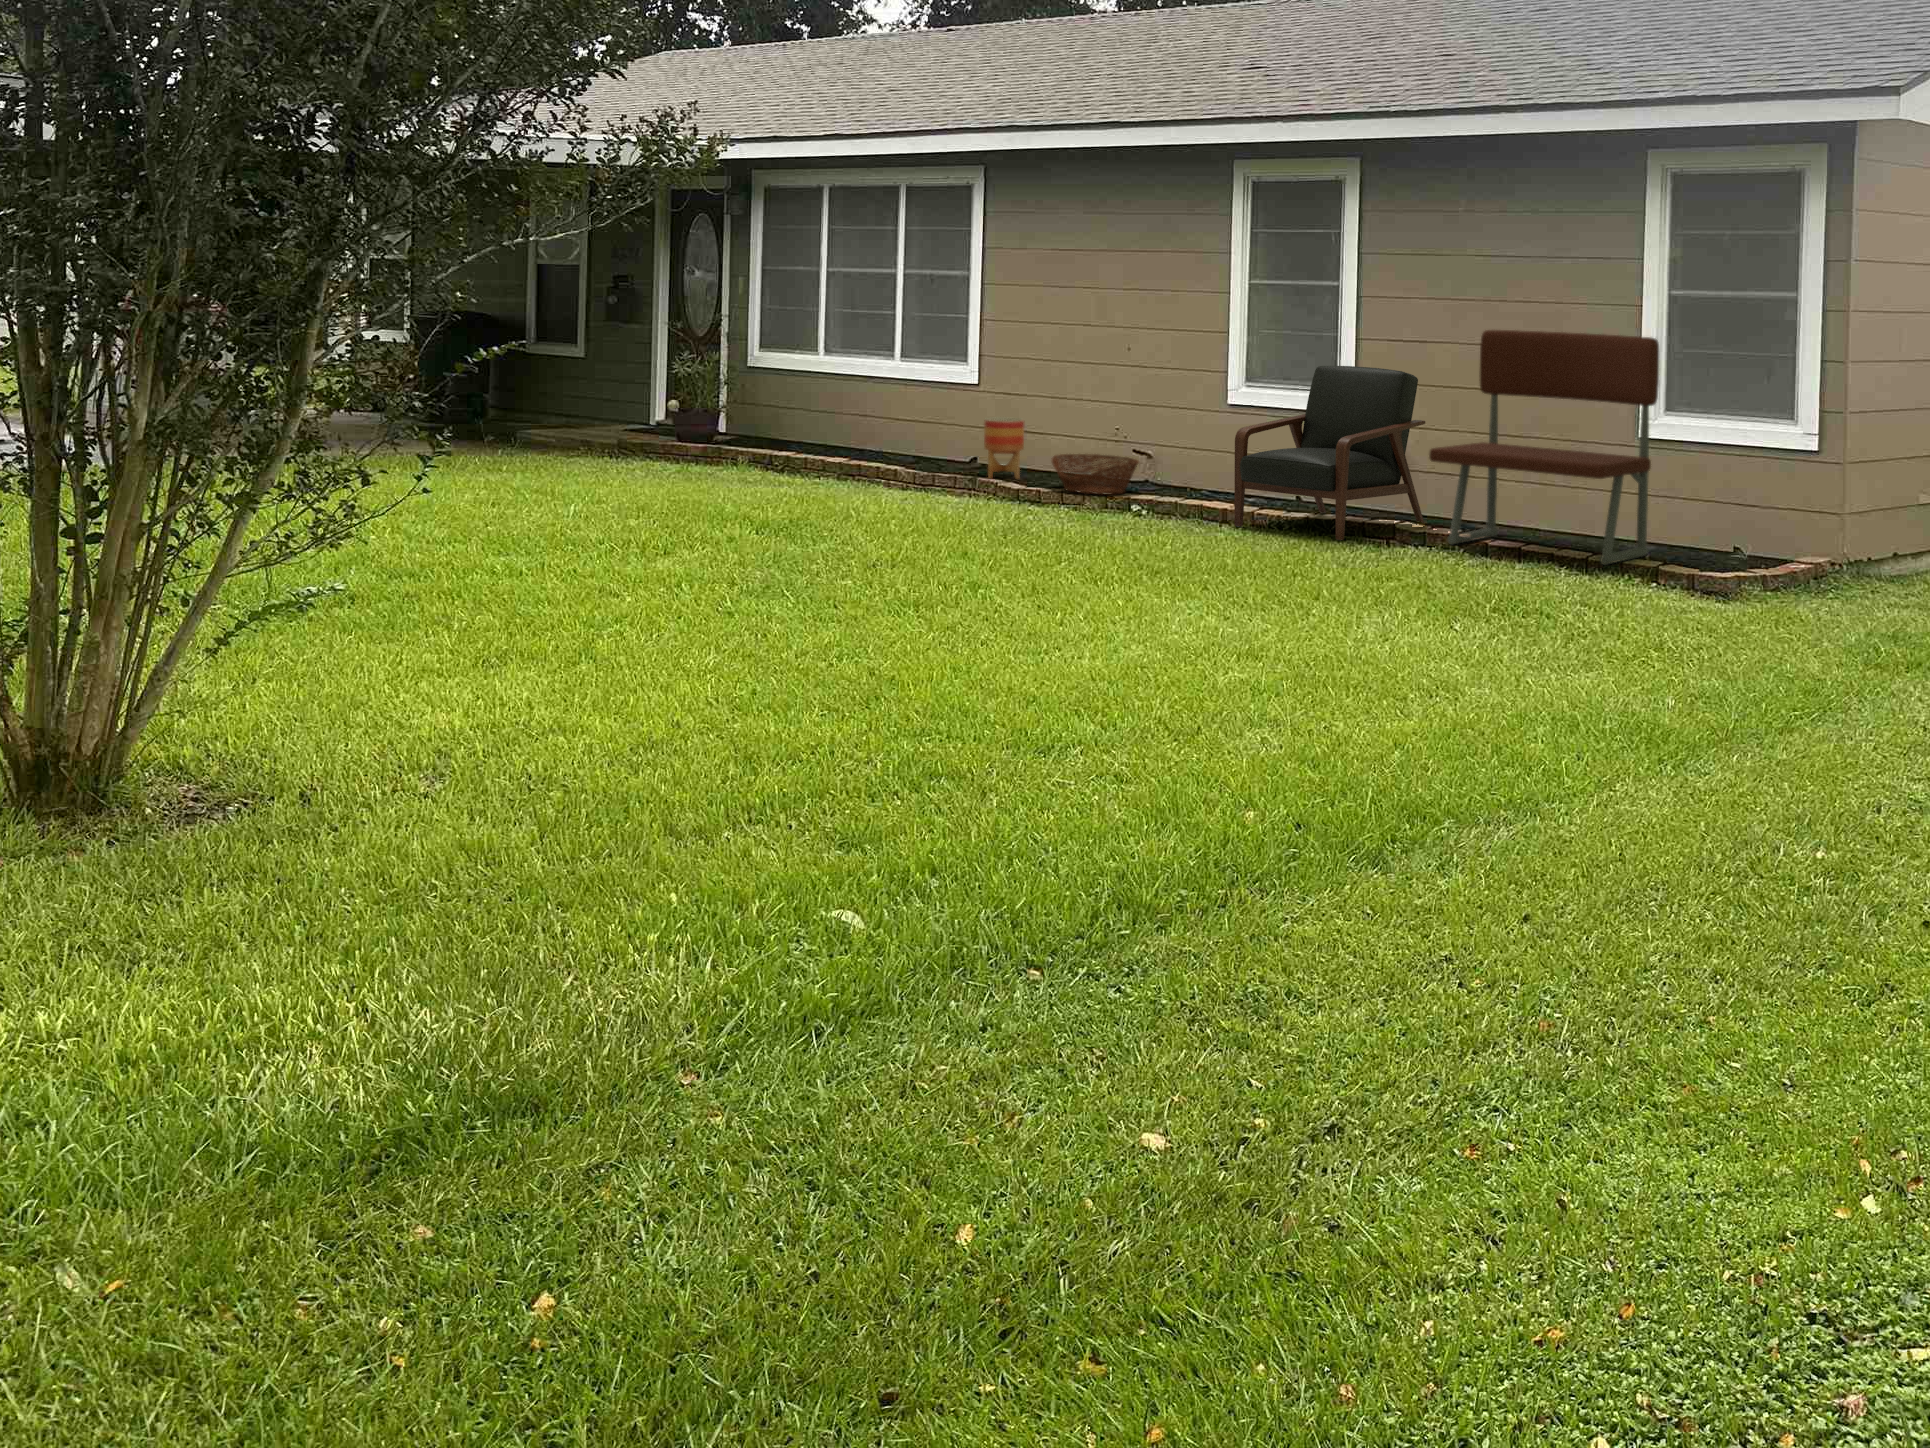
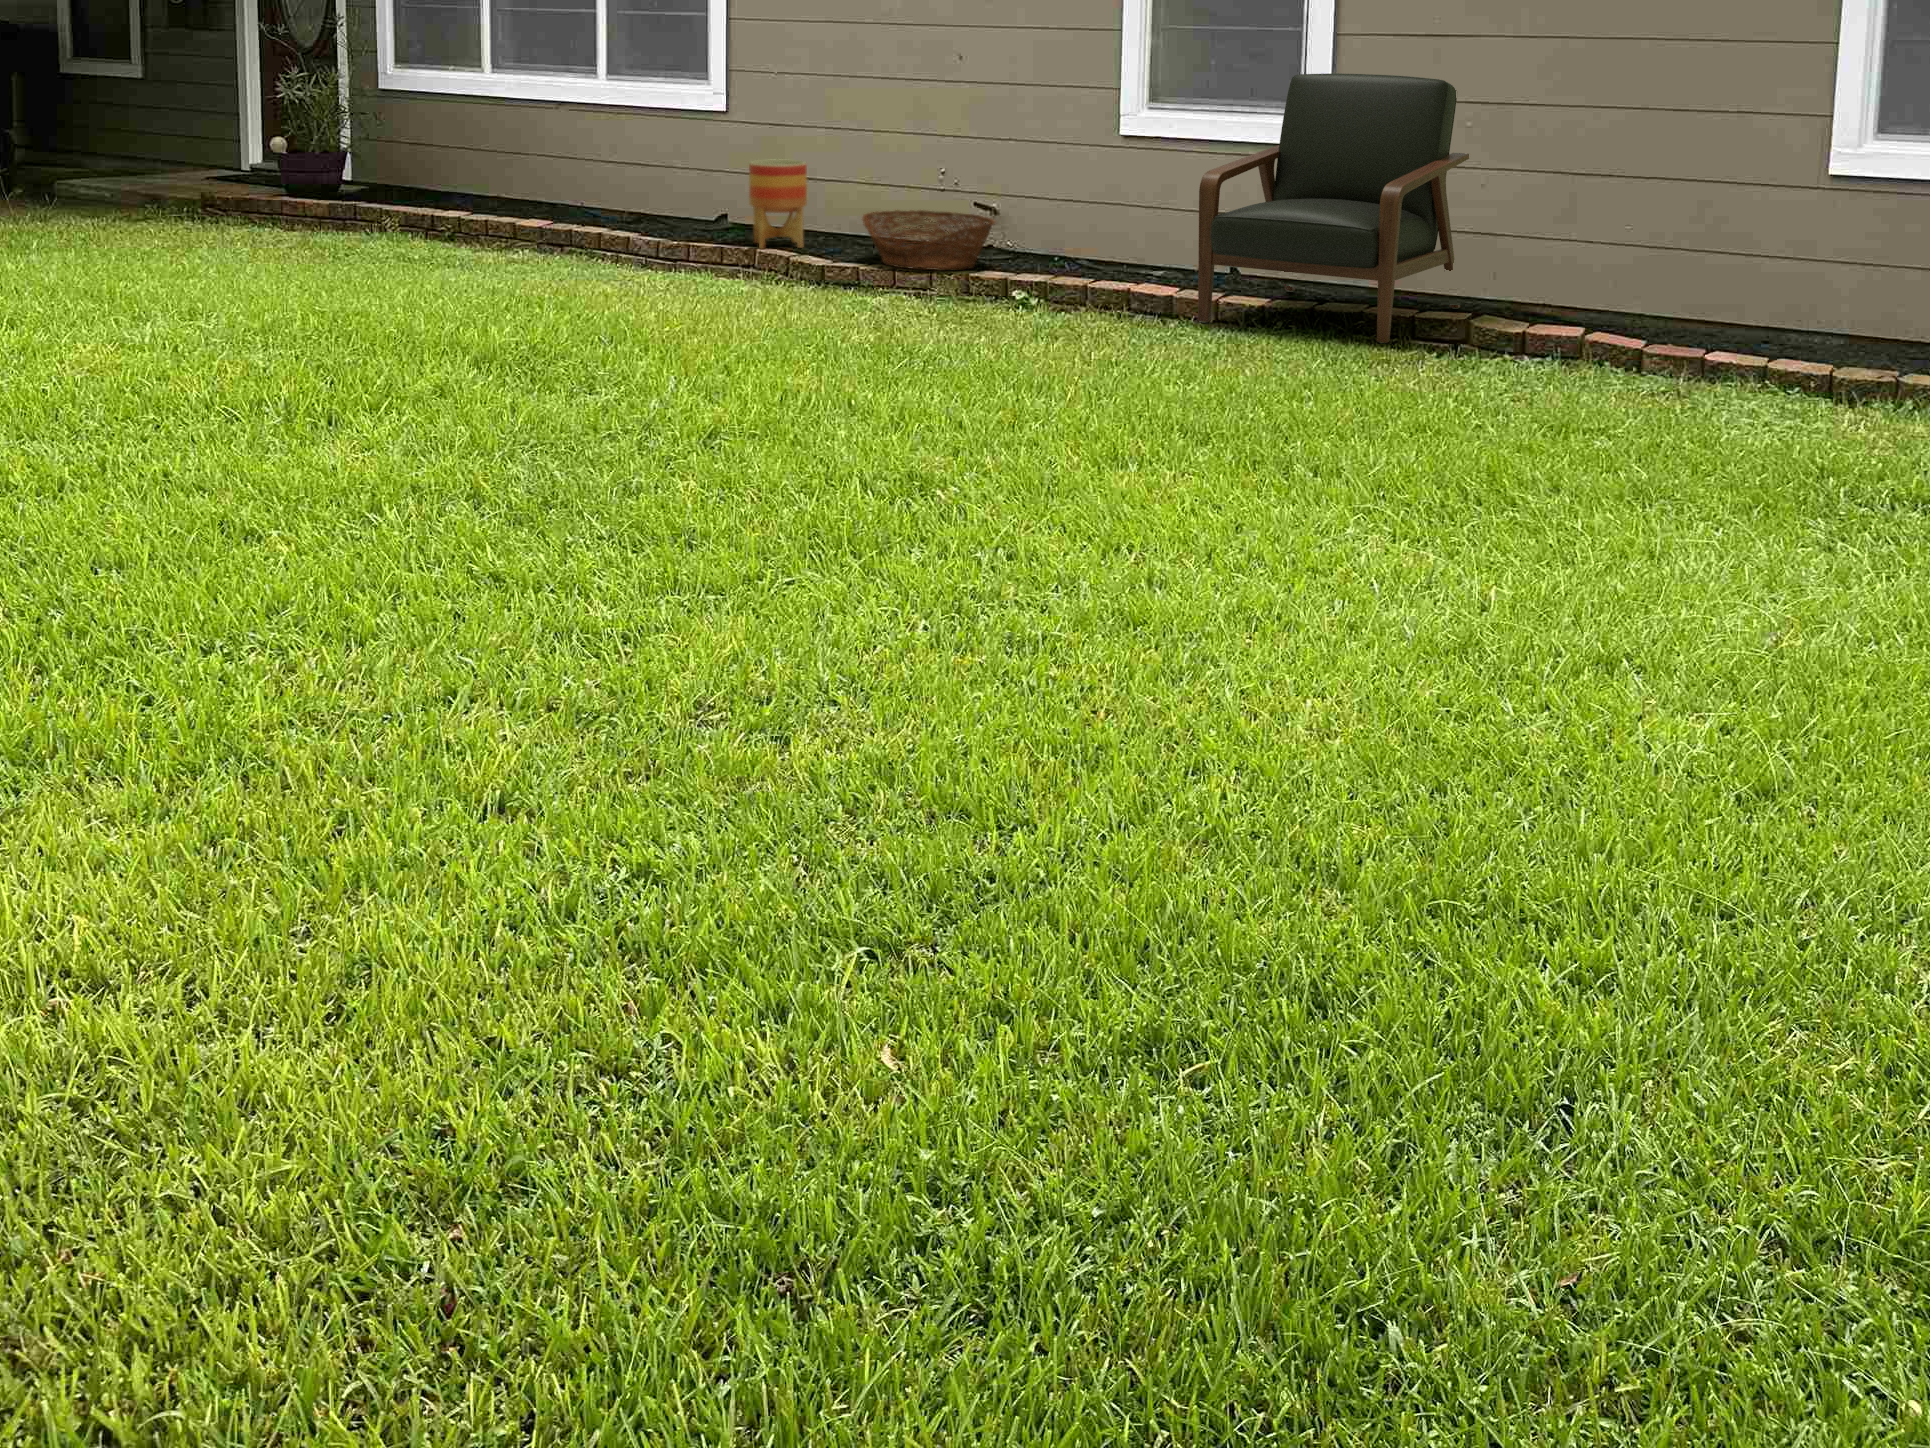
bench: present [1429,330,1659,565] -> none [1534,12,1904,376]

